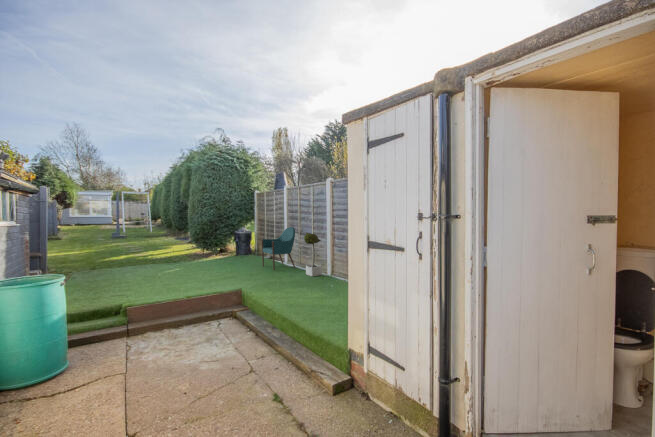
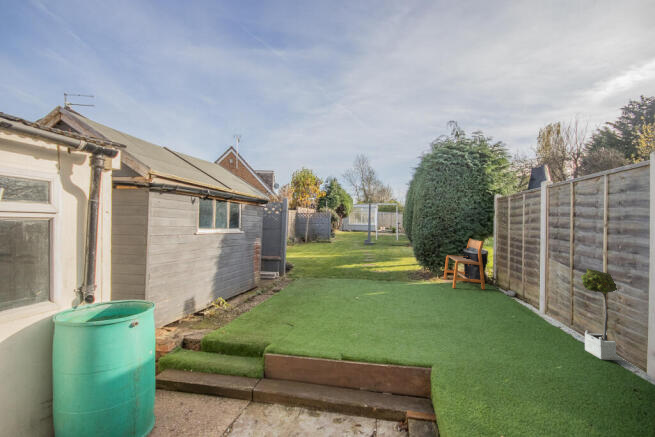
bench: none [221,223,252,259] -> present [444,239,485,289]
chair: present [261,227,295,270] -> none [497,253,562,326]

